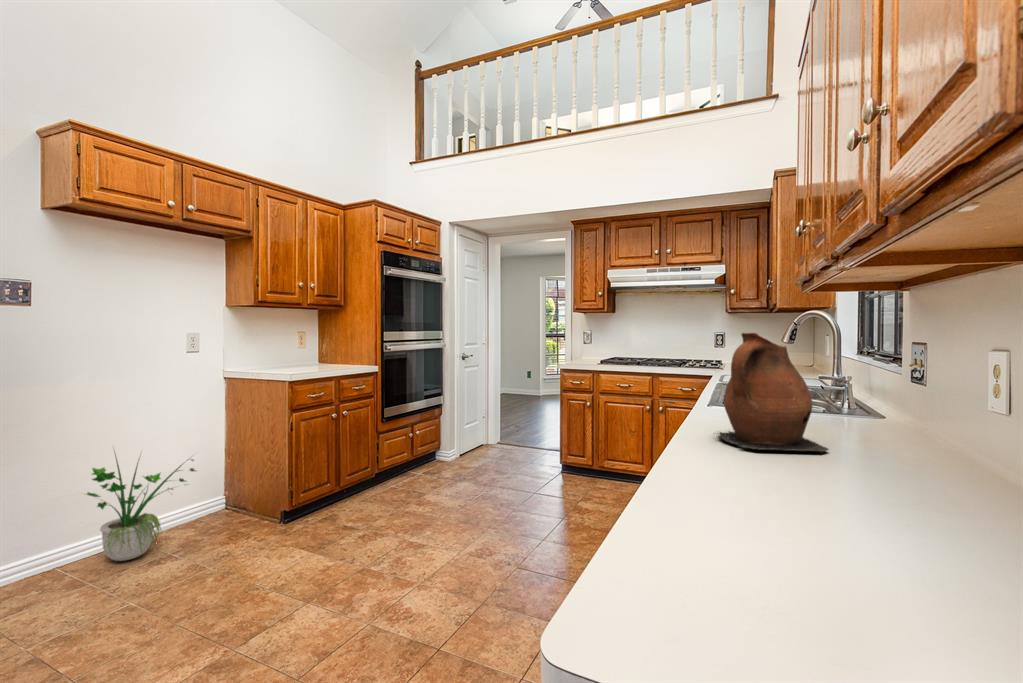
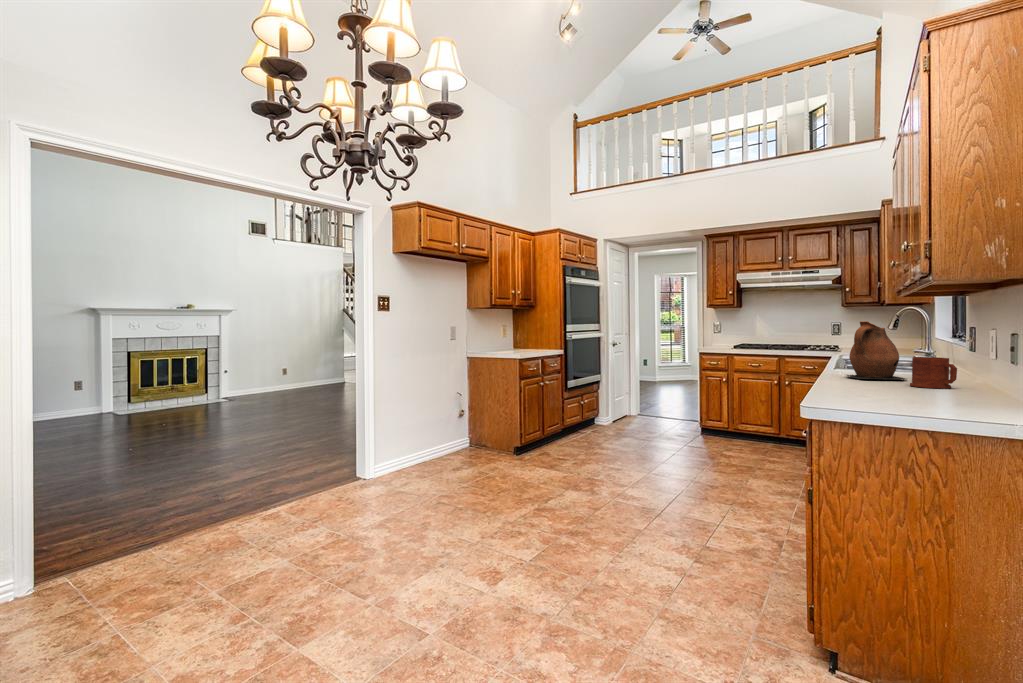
mug: none [843,414,955,498] -> present [910,357,957,388]
potted plant: present [86,455,196,561] -> none [417,395,466,469]

